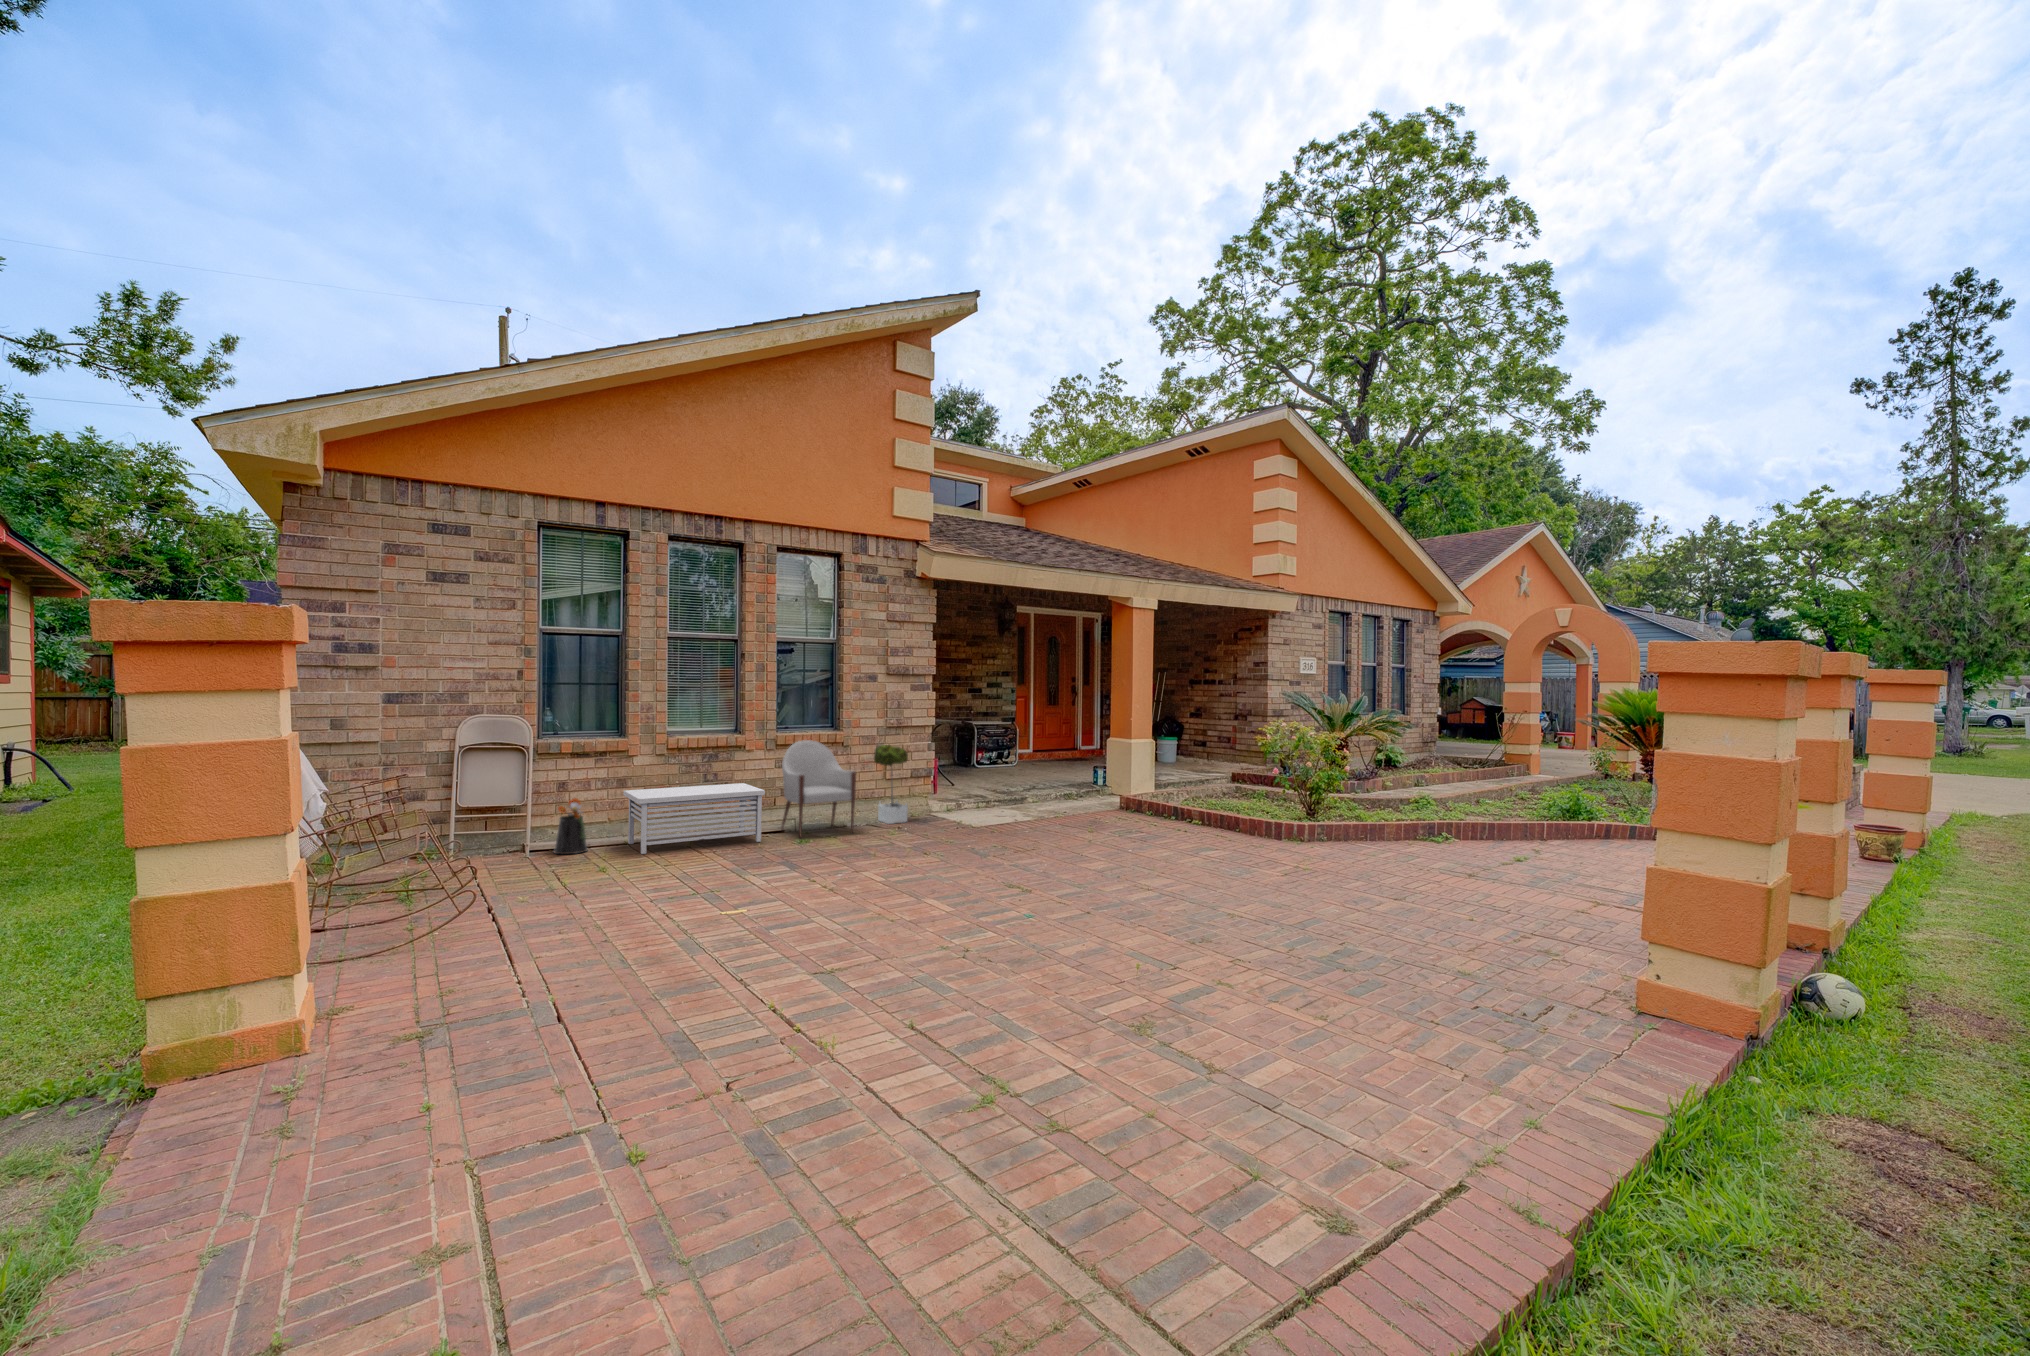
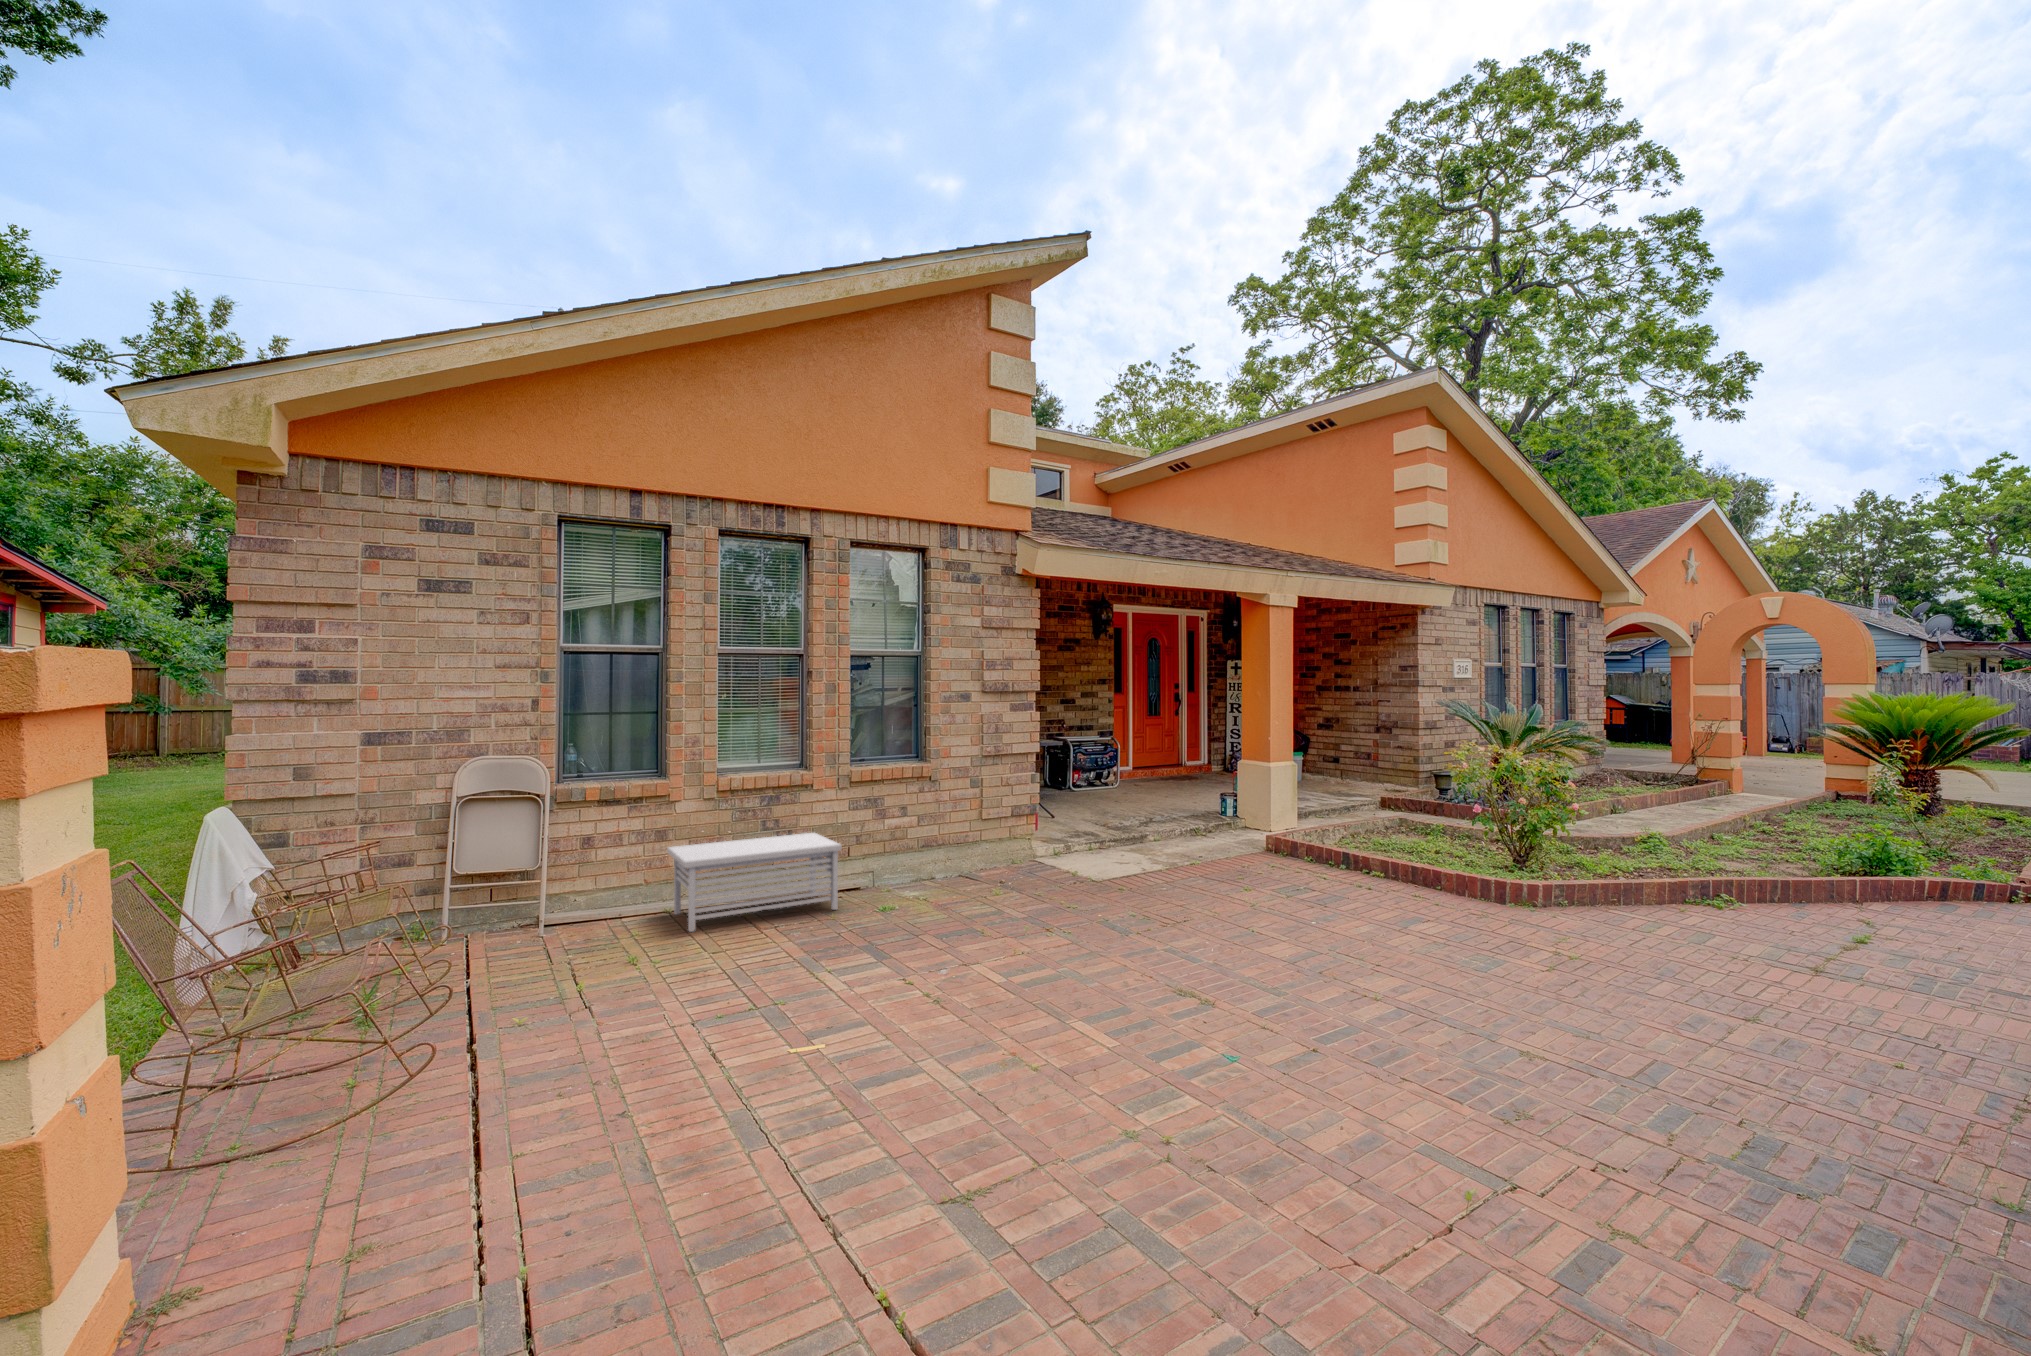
chair: present [781,740,856,838] -> none [860,777,953,904]
potted tree: present [874,745,908,824] -> none [970,779,1013,879]
watering can: present [554,798,588,854] -> none [580,858,624,934]

